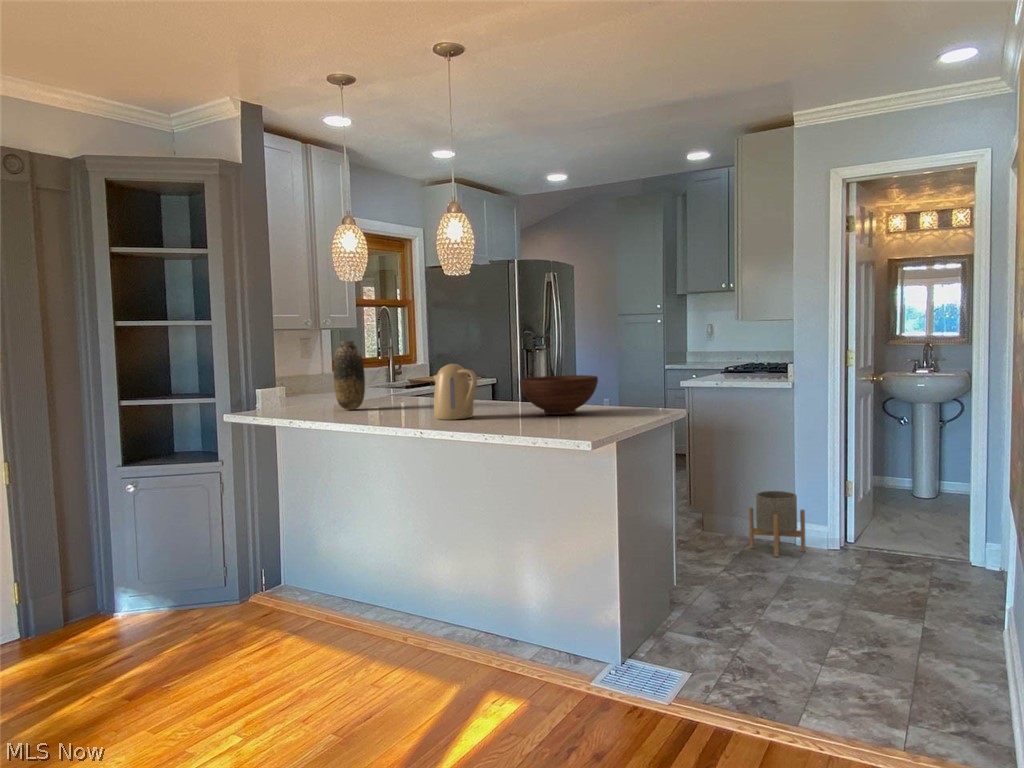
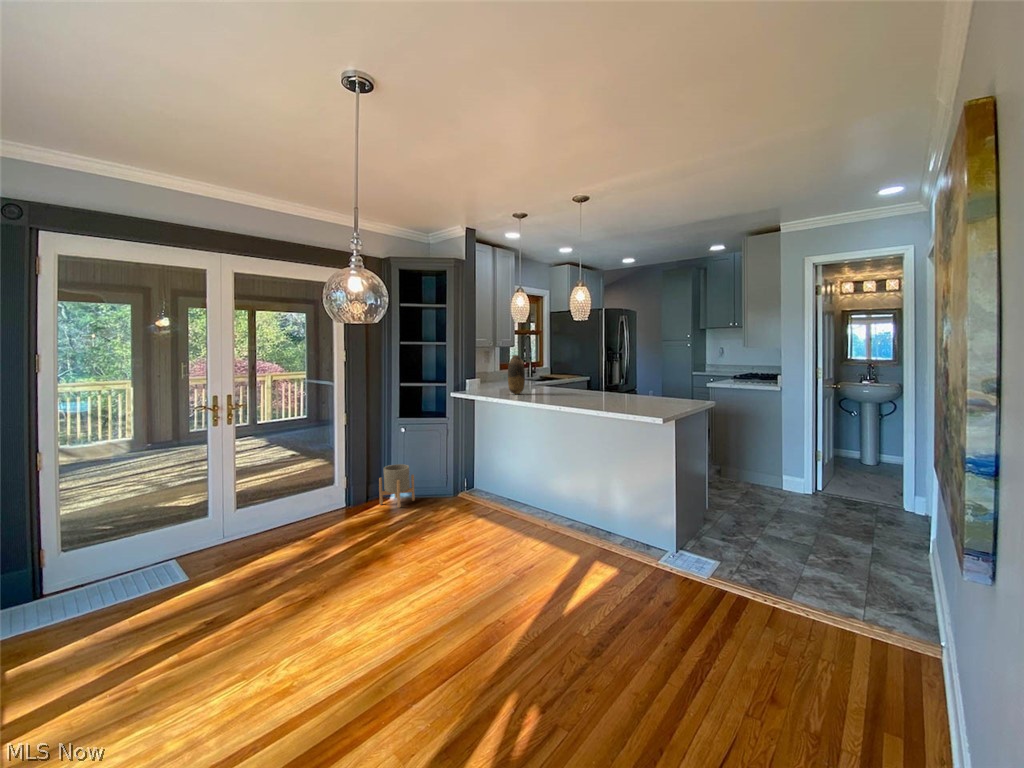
kettle: present [433,364,477,420] -> none [567,371,594,403]
fruit bowl: present [520,375,598,415] -> none [618,380,666,404]
planter: present [749,491,806,557] -> present [379,464,415,508]

